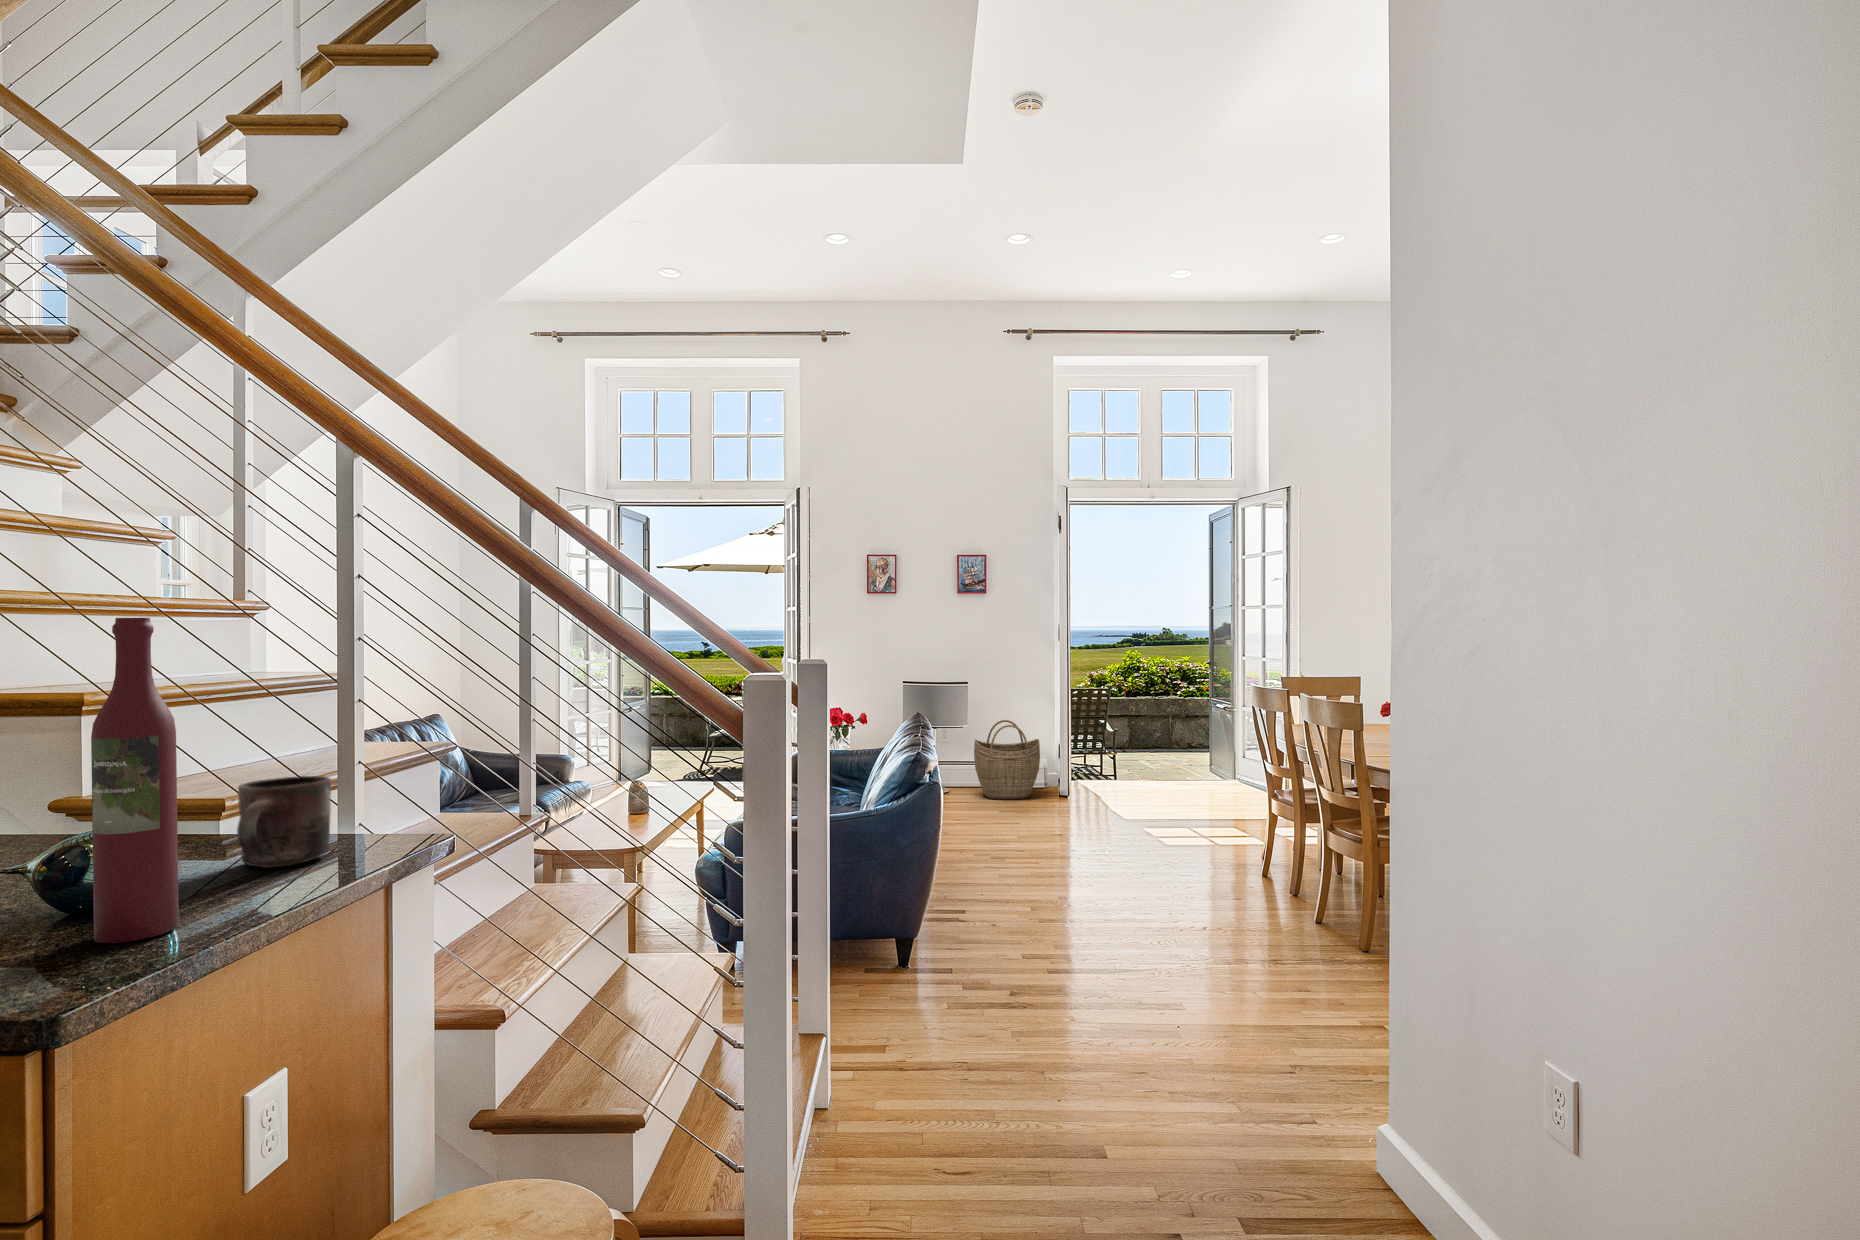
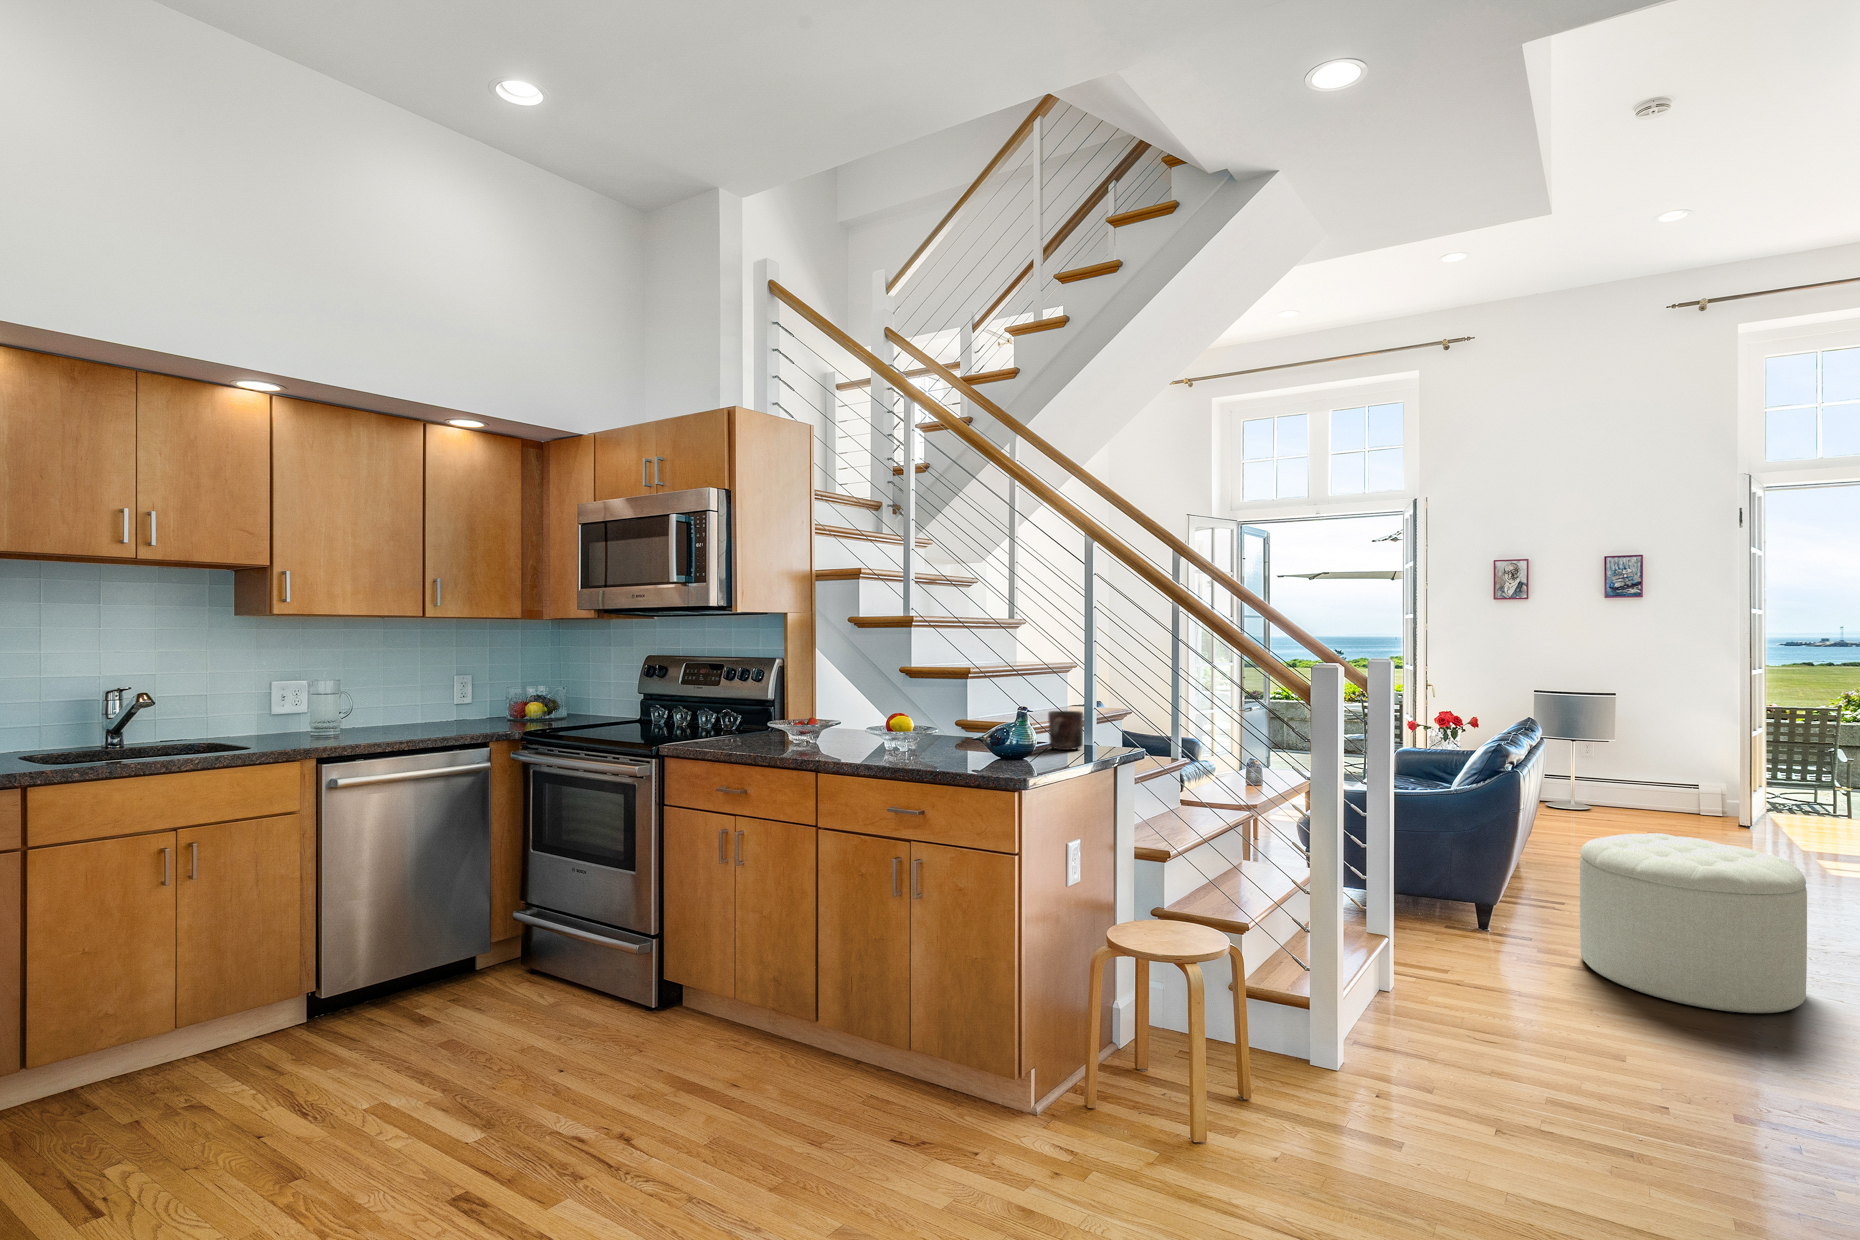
wine bottle: present [91,618,179,943] -> none [1015,639,1041,763]
woven basket: present [974,720,1040,799] -> none [1623,736,1718,825]
ottoman: none [999,826,1178,1008] -> present [1580,833,1807,1013]

